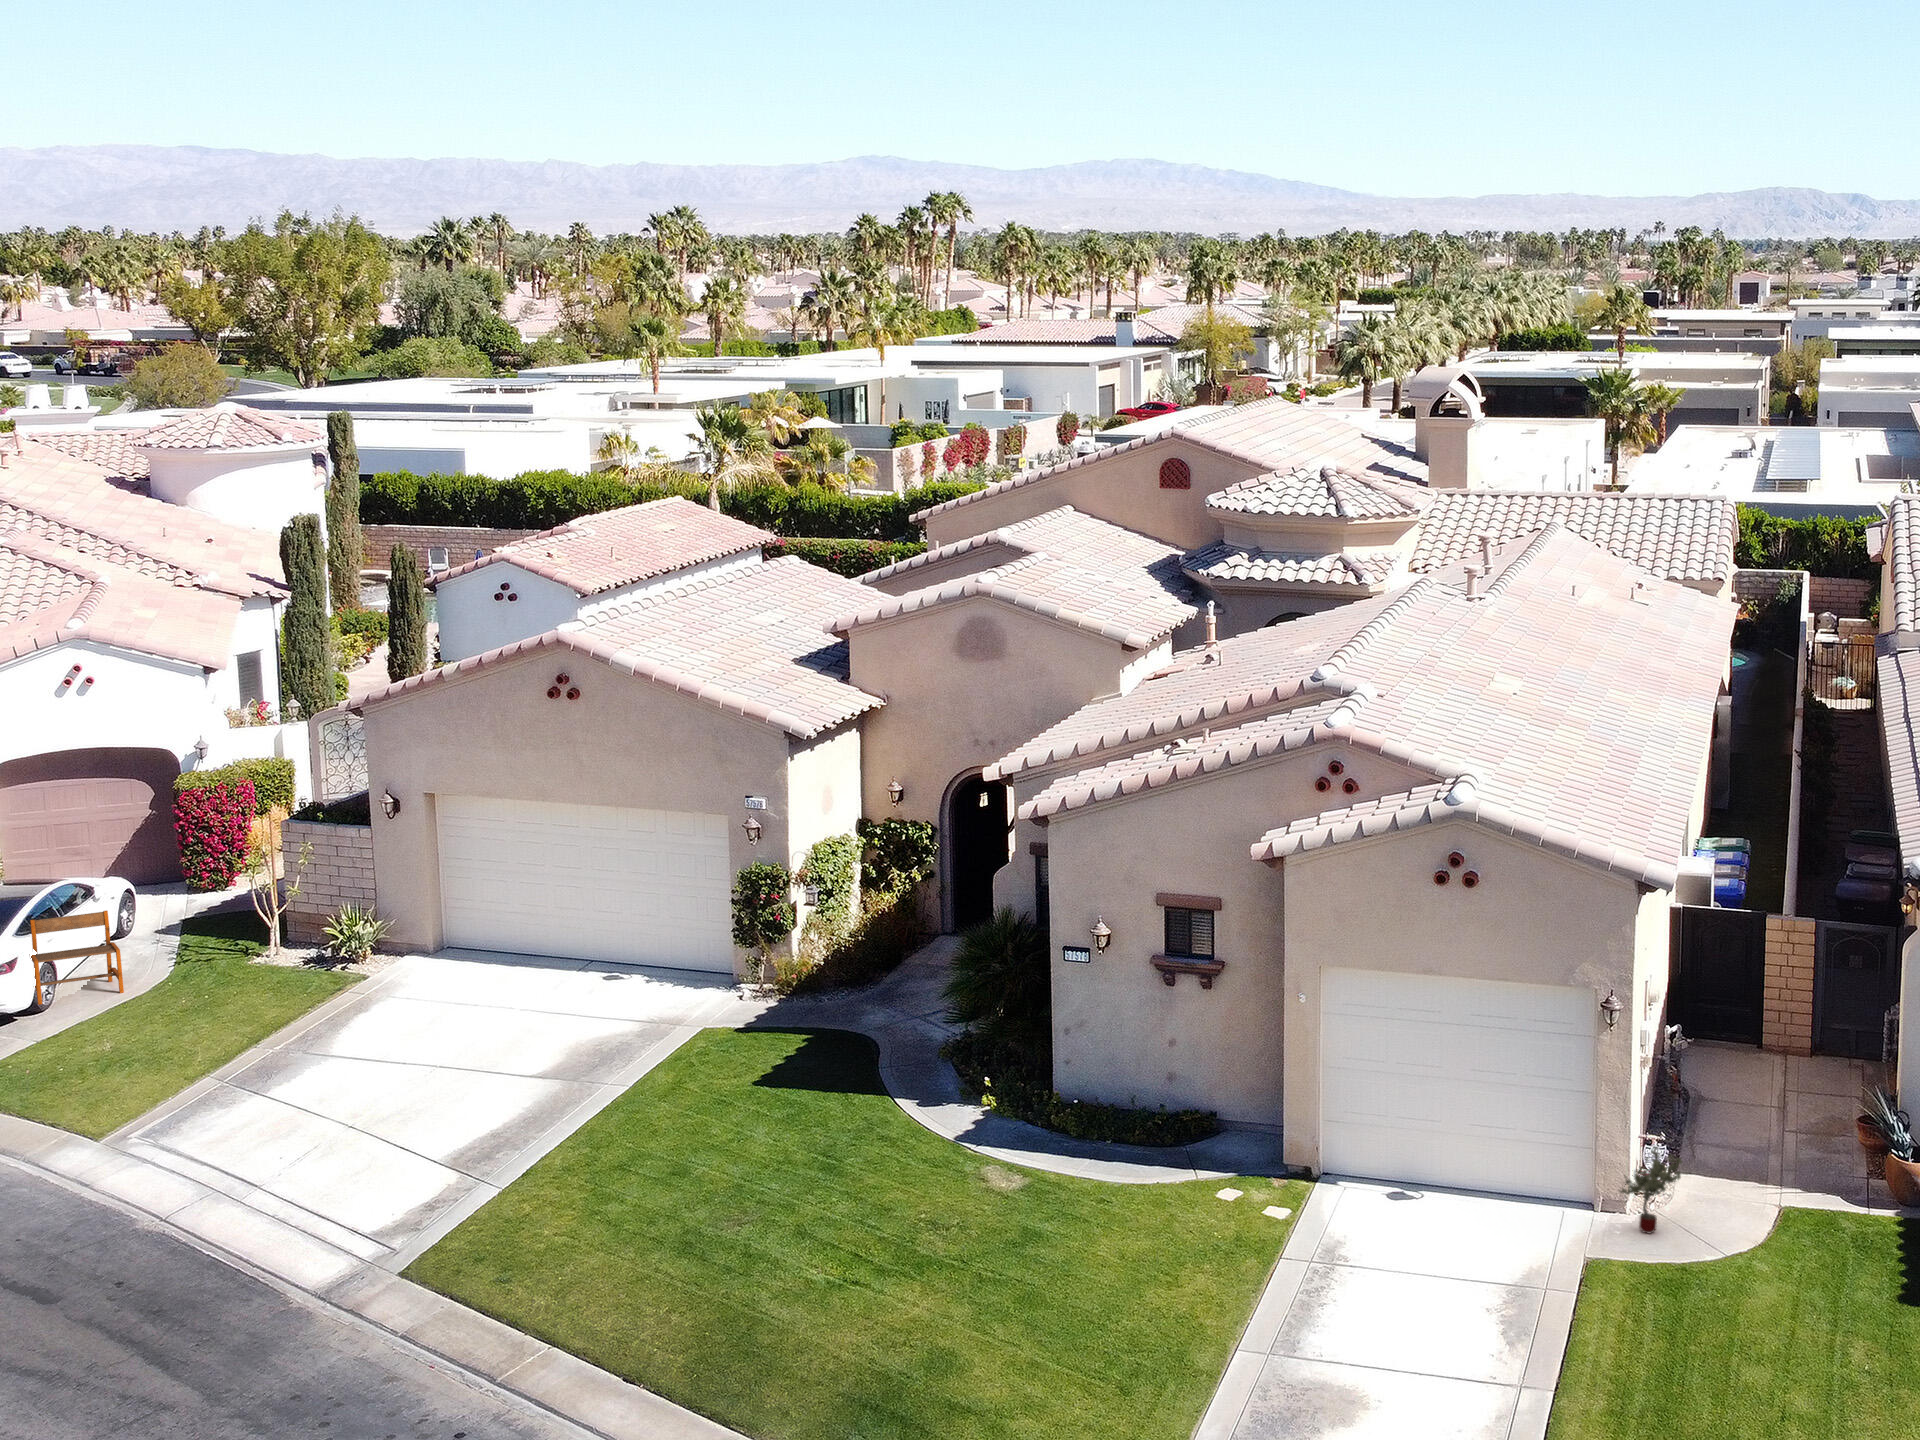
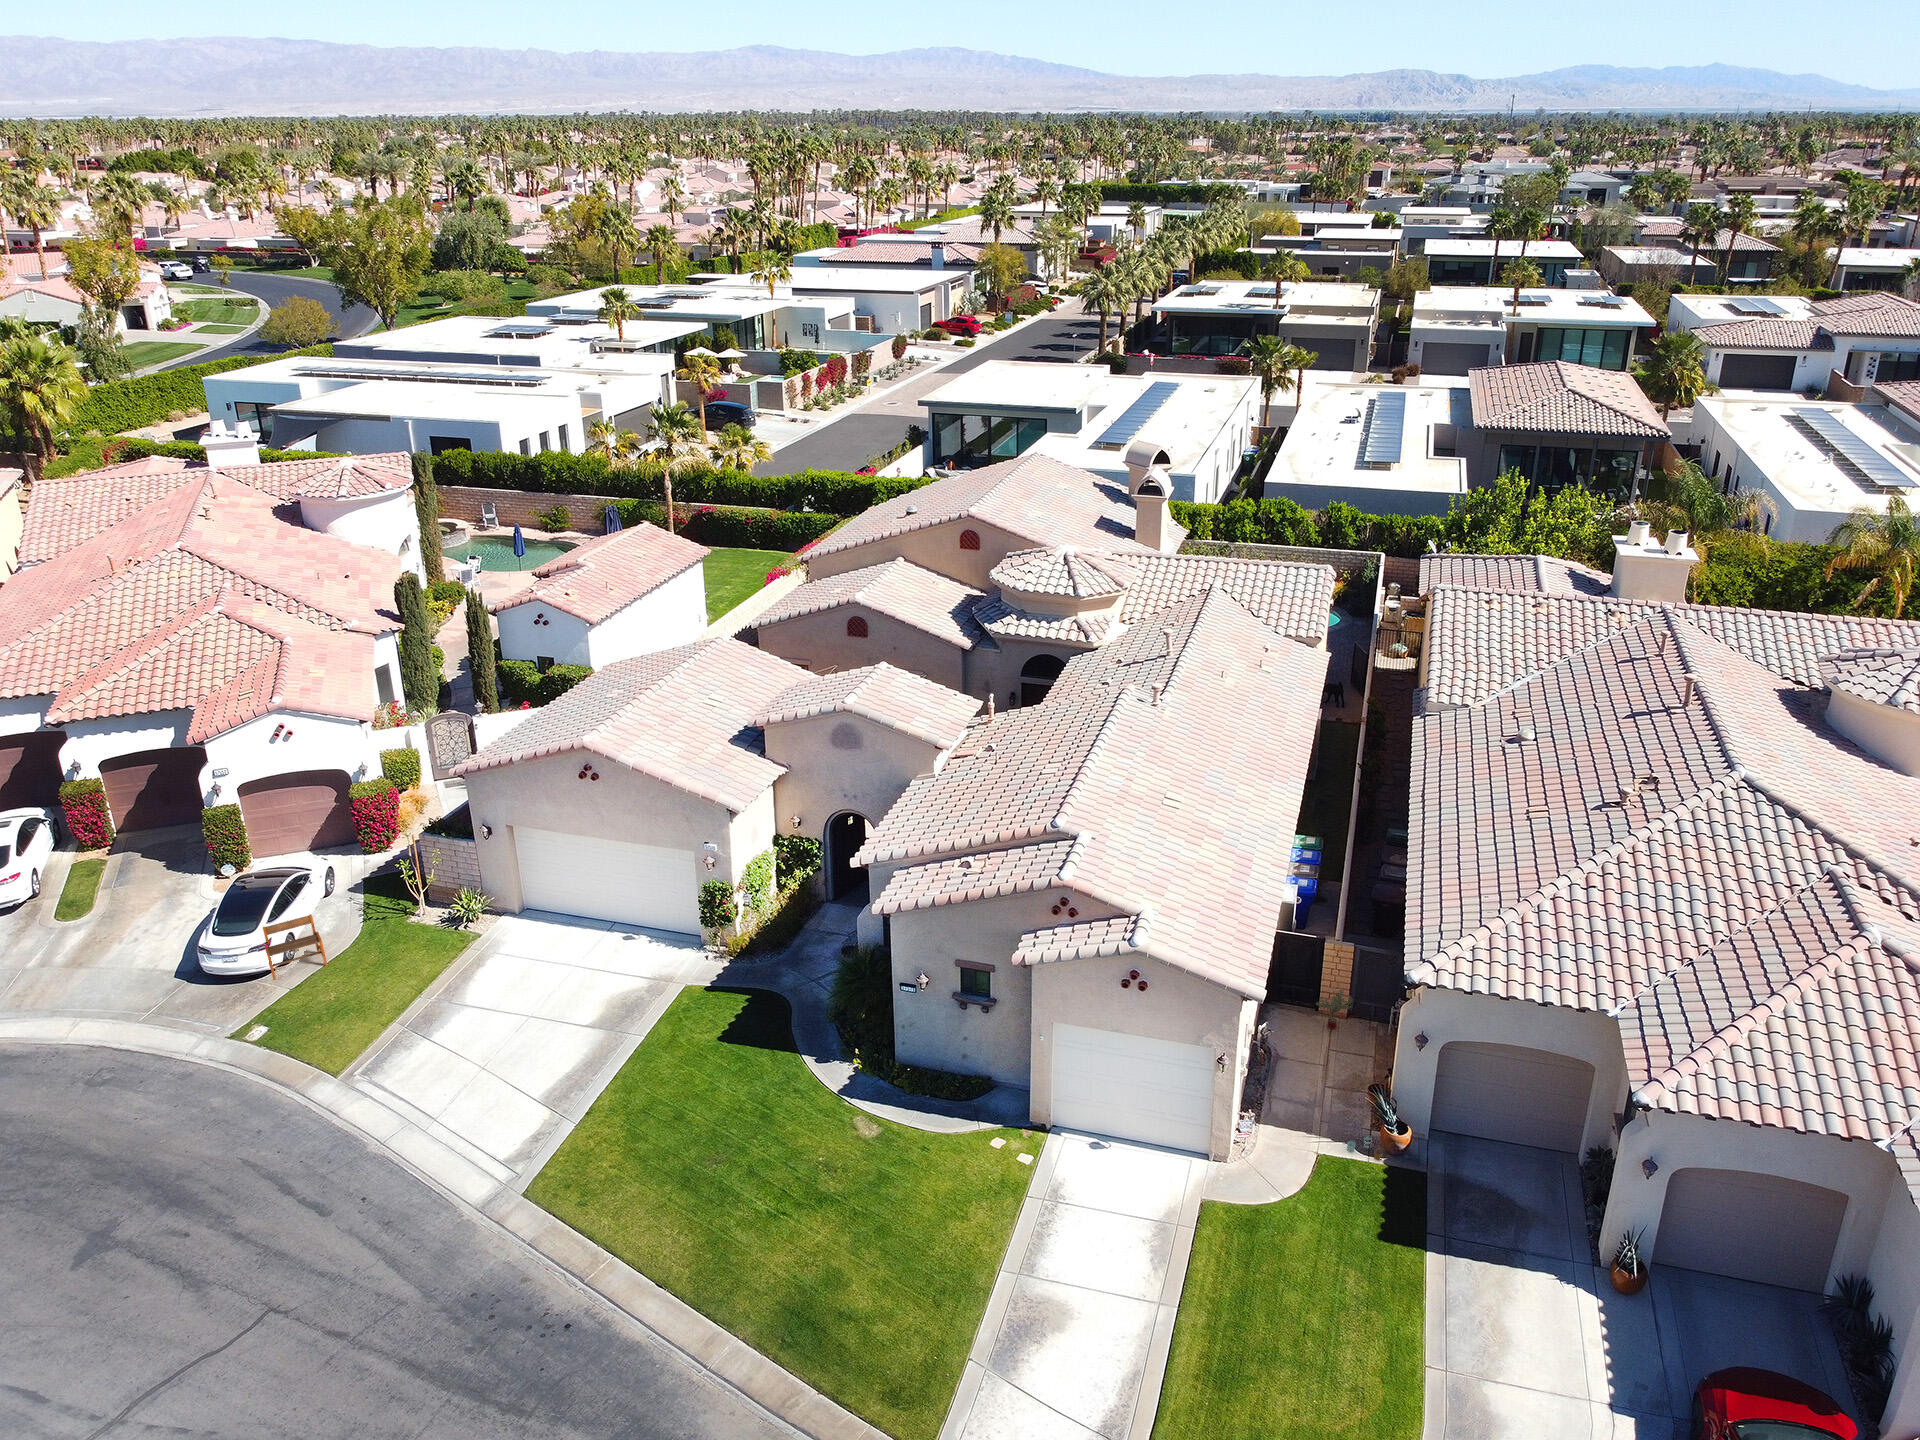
potted tree: present [1619,1147,1682,1233] -> present [1316,989,1353,1029]
bucket: none [1829,1185,1891,1220] -> present [1347,1137,1383,1160]

